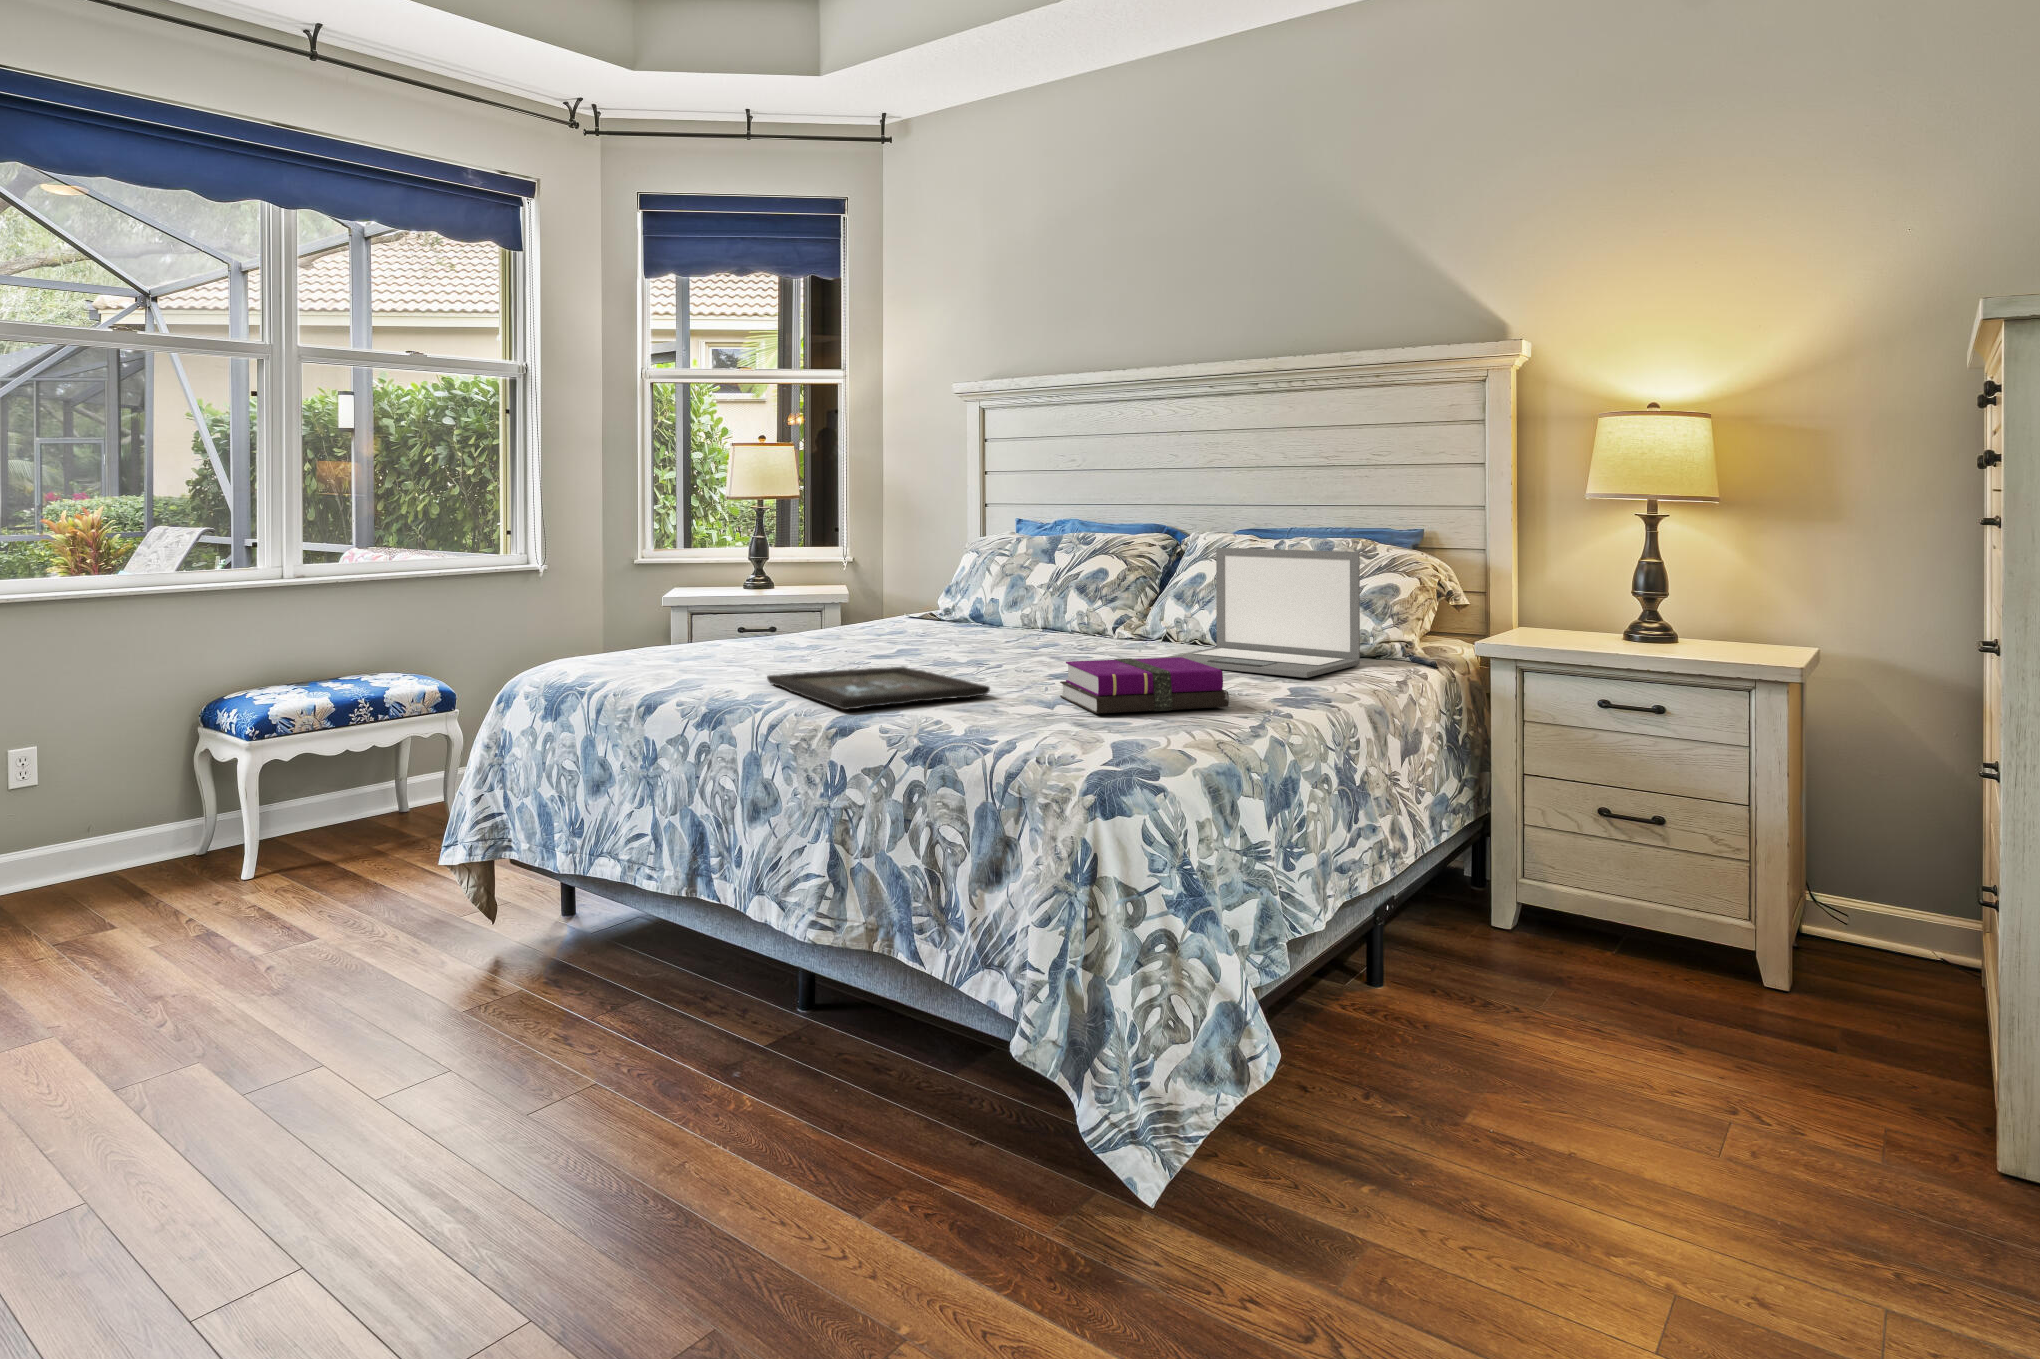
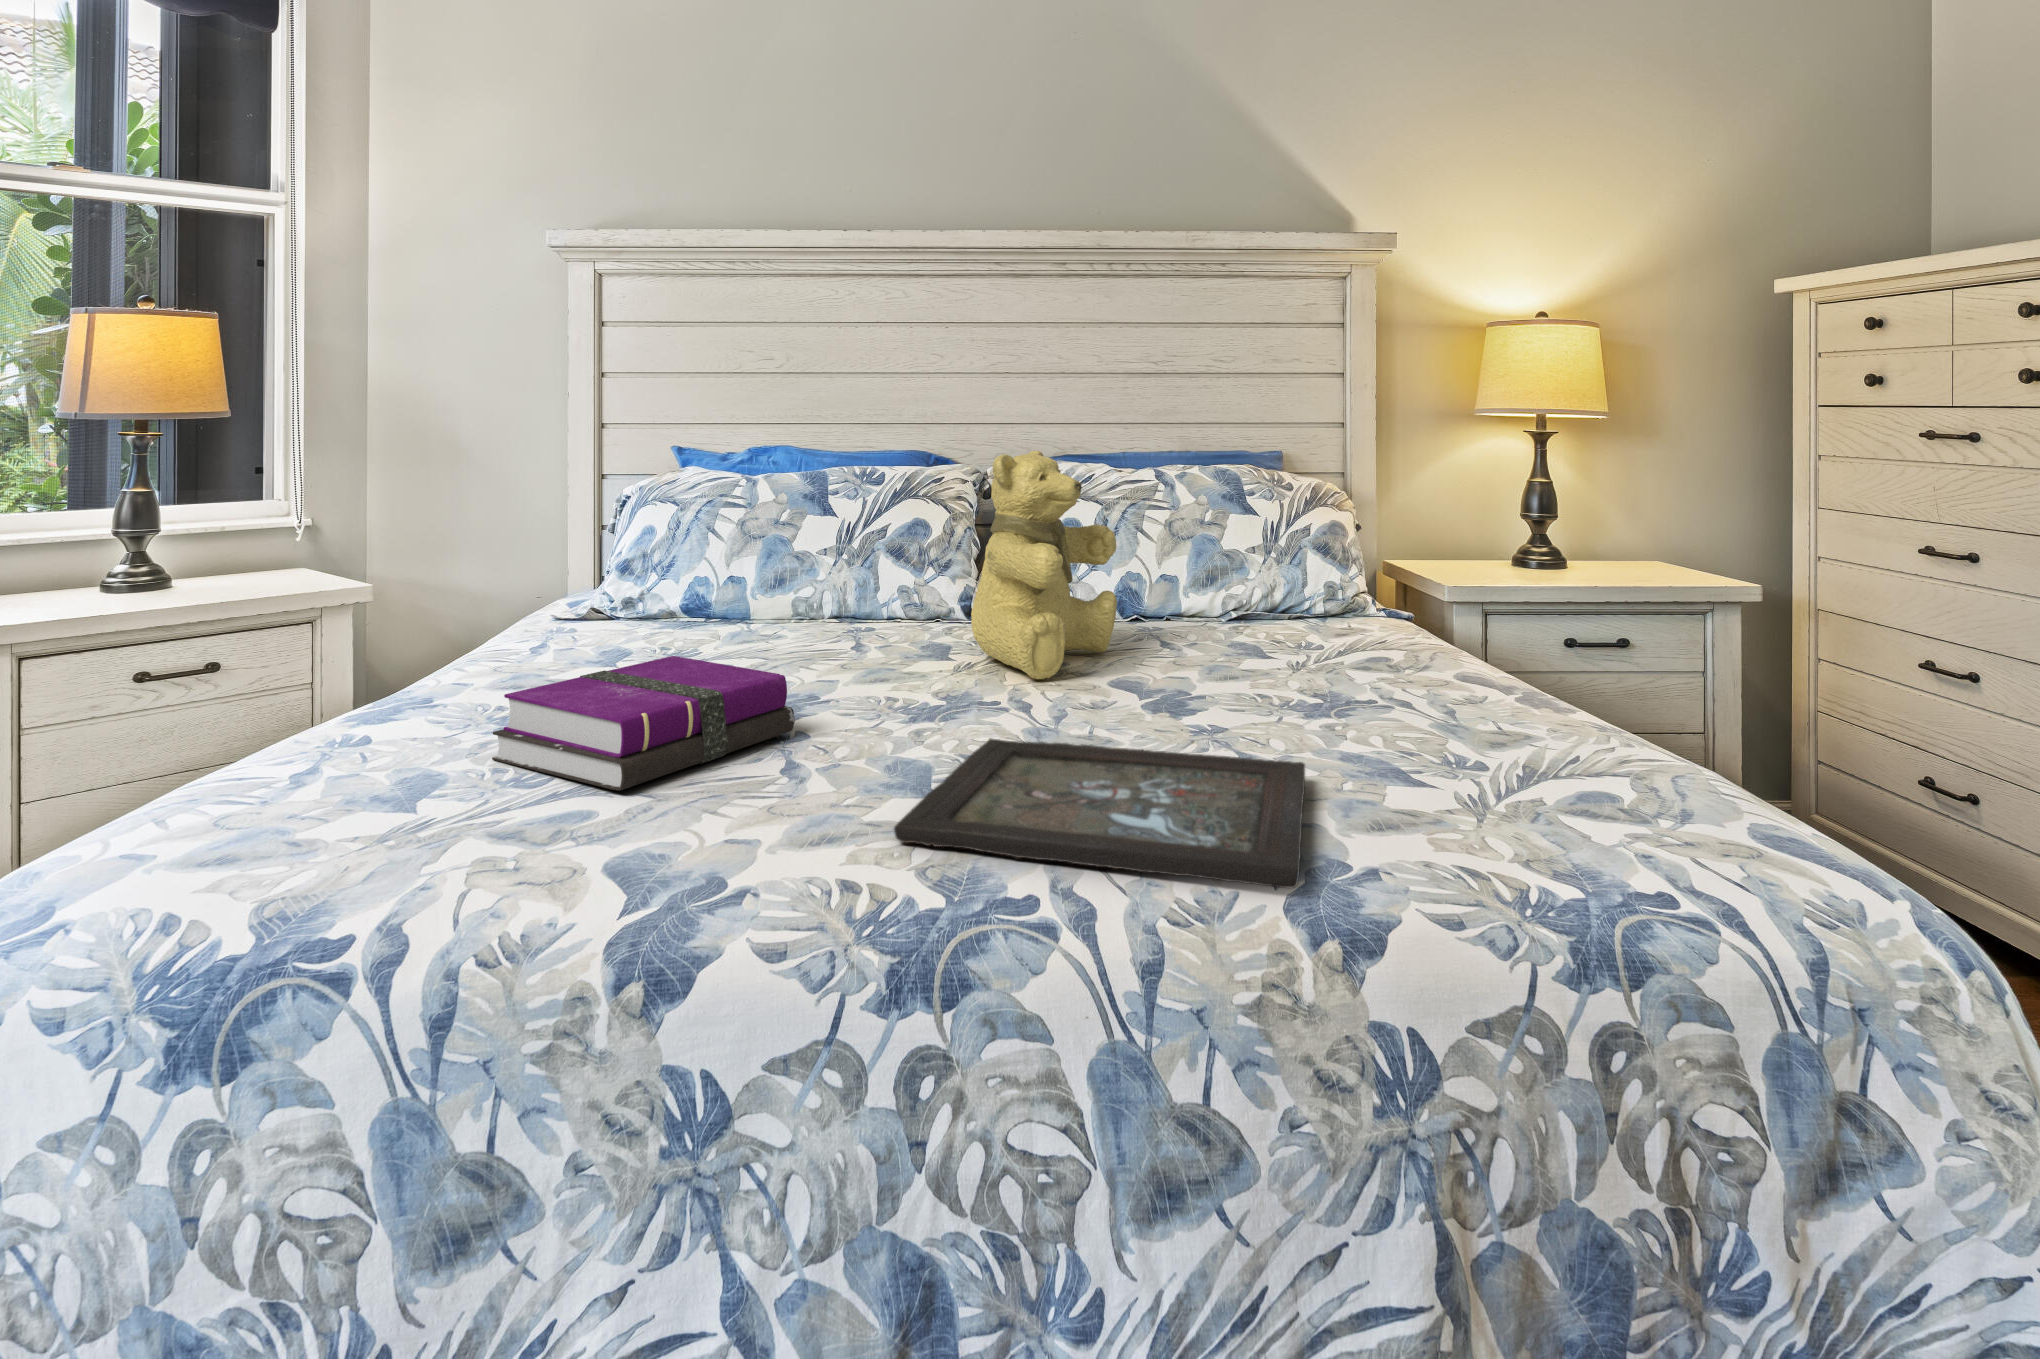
teddy bear: none [1014,517,1132,658] -> present [971,451,1117,679]
laptop: present [1164,548,1360,678] -> none [1161,488,1414,660]
notebook: present [1060,657,1229,714] -> present [492,656,795,791]

